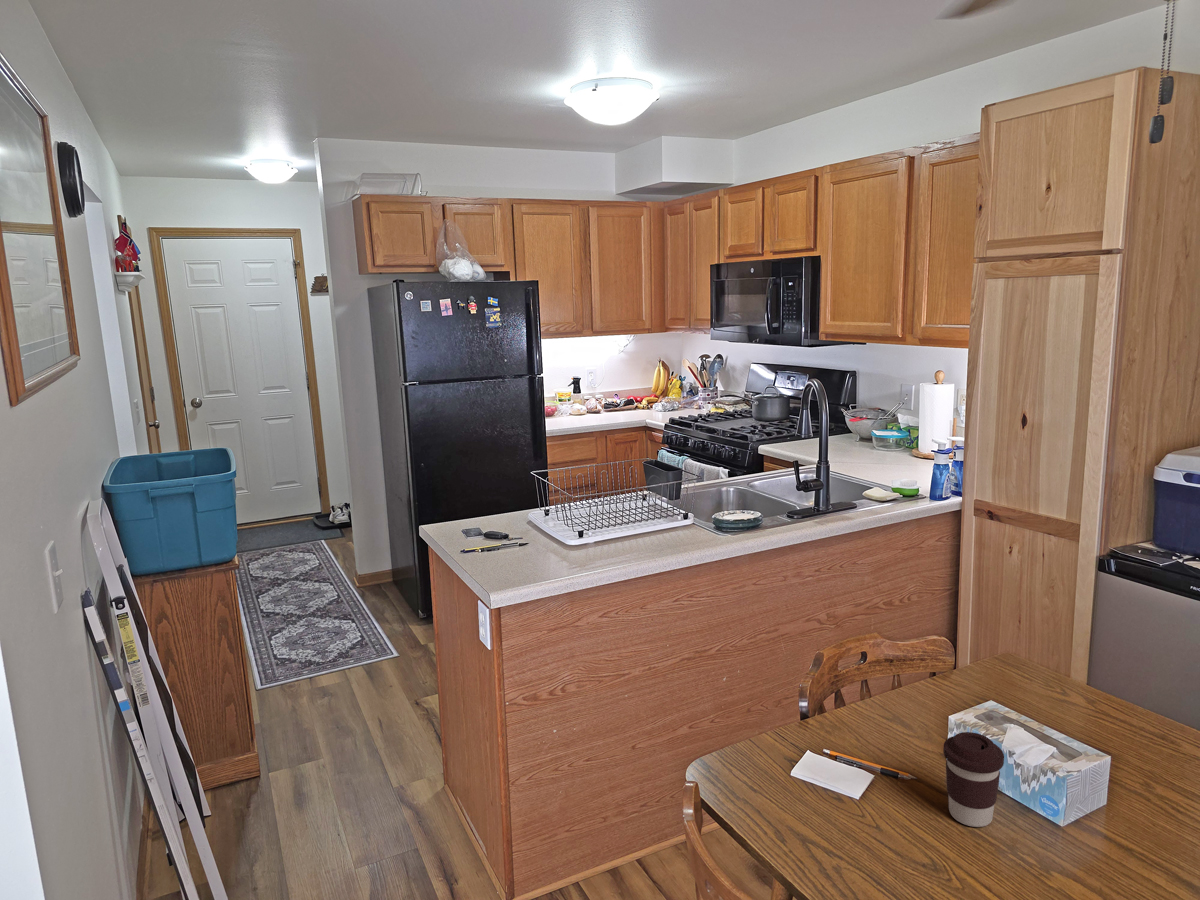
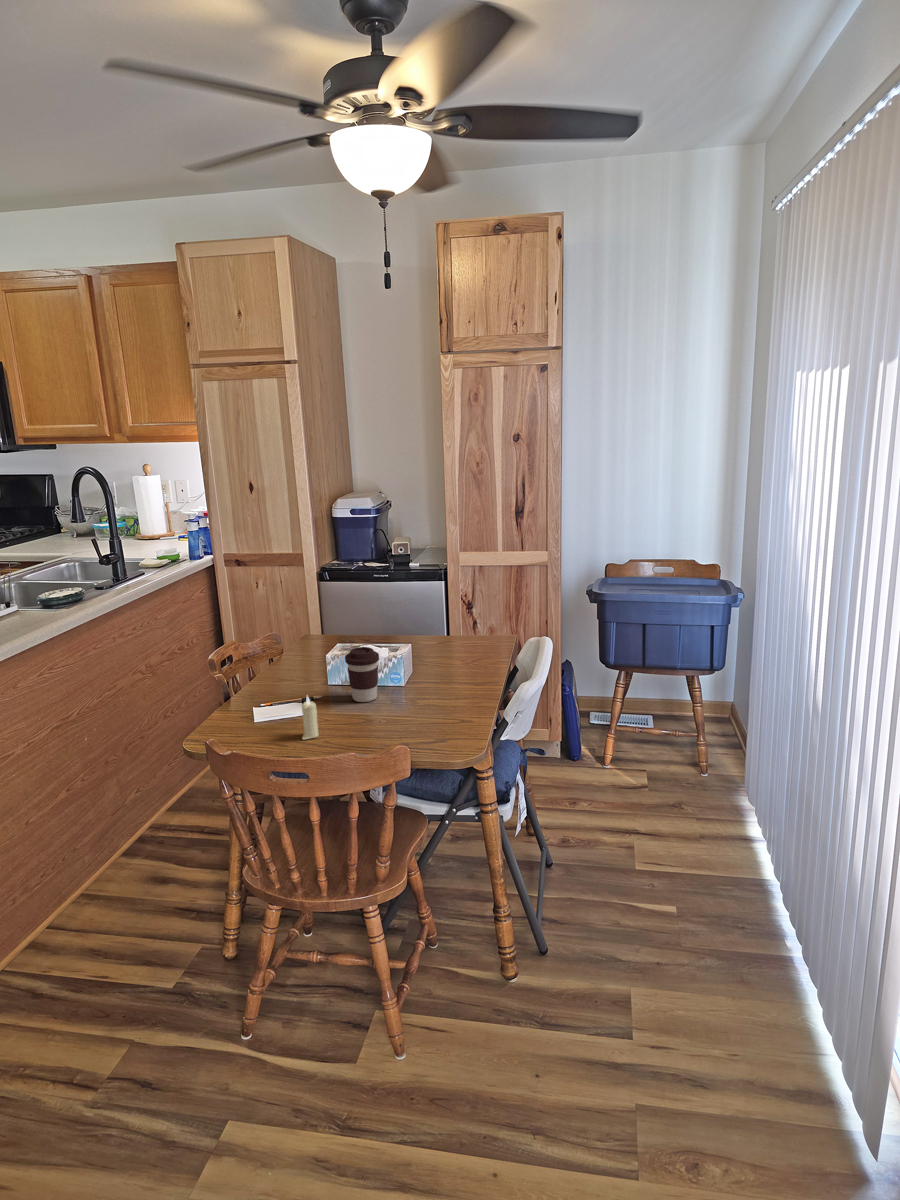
candle: none [808,782,837,847] -> present [302,696,318,739]

